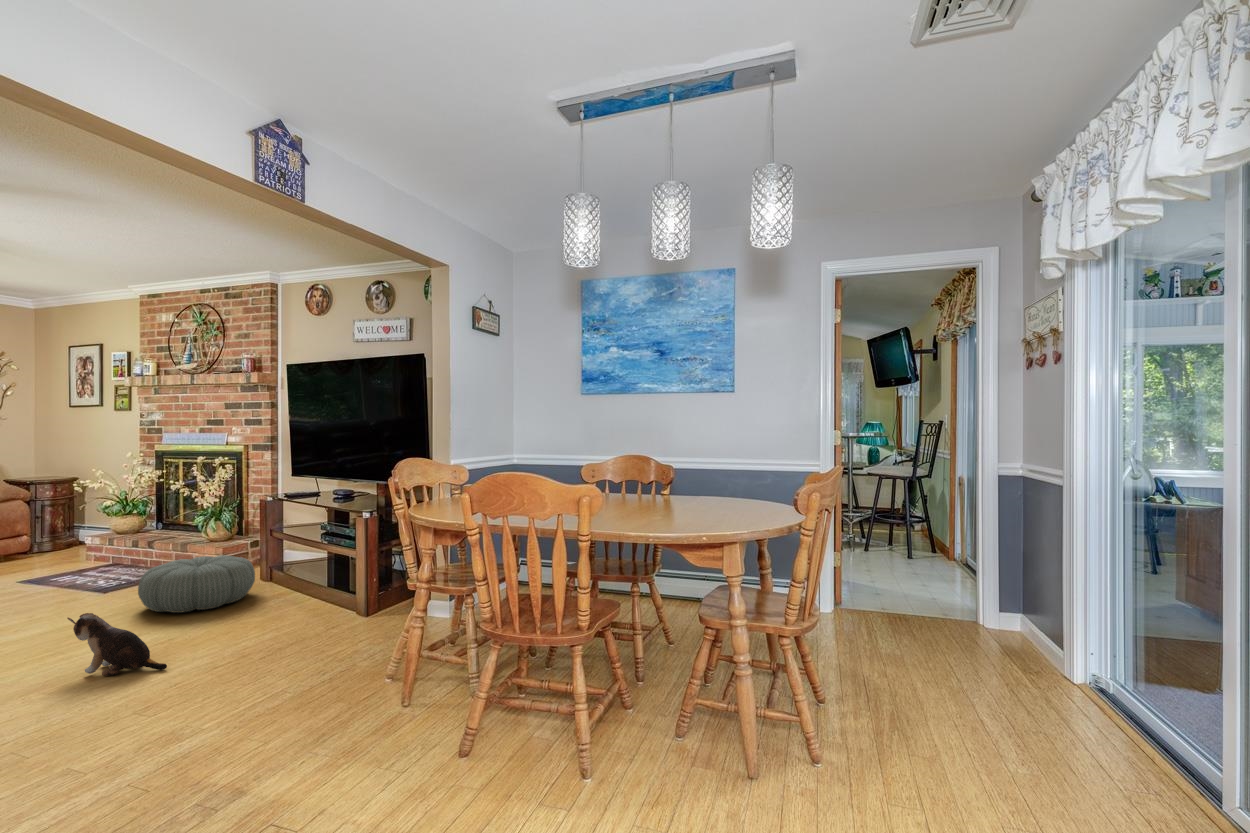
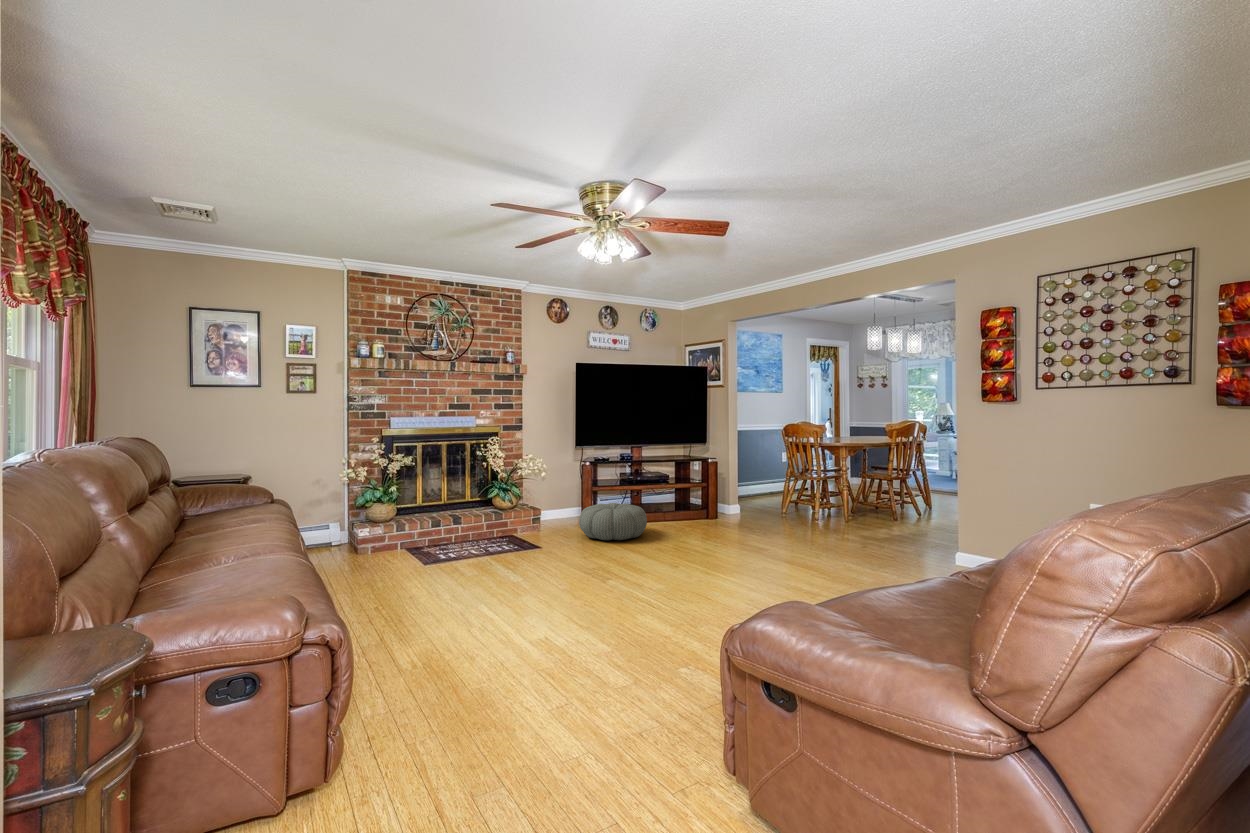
plush toy: present [67,613,167,676] -> none [716,518,748,548]

